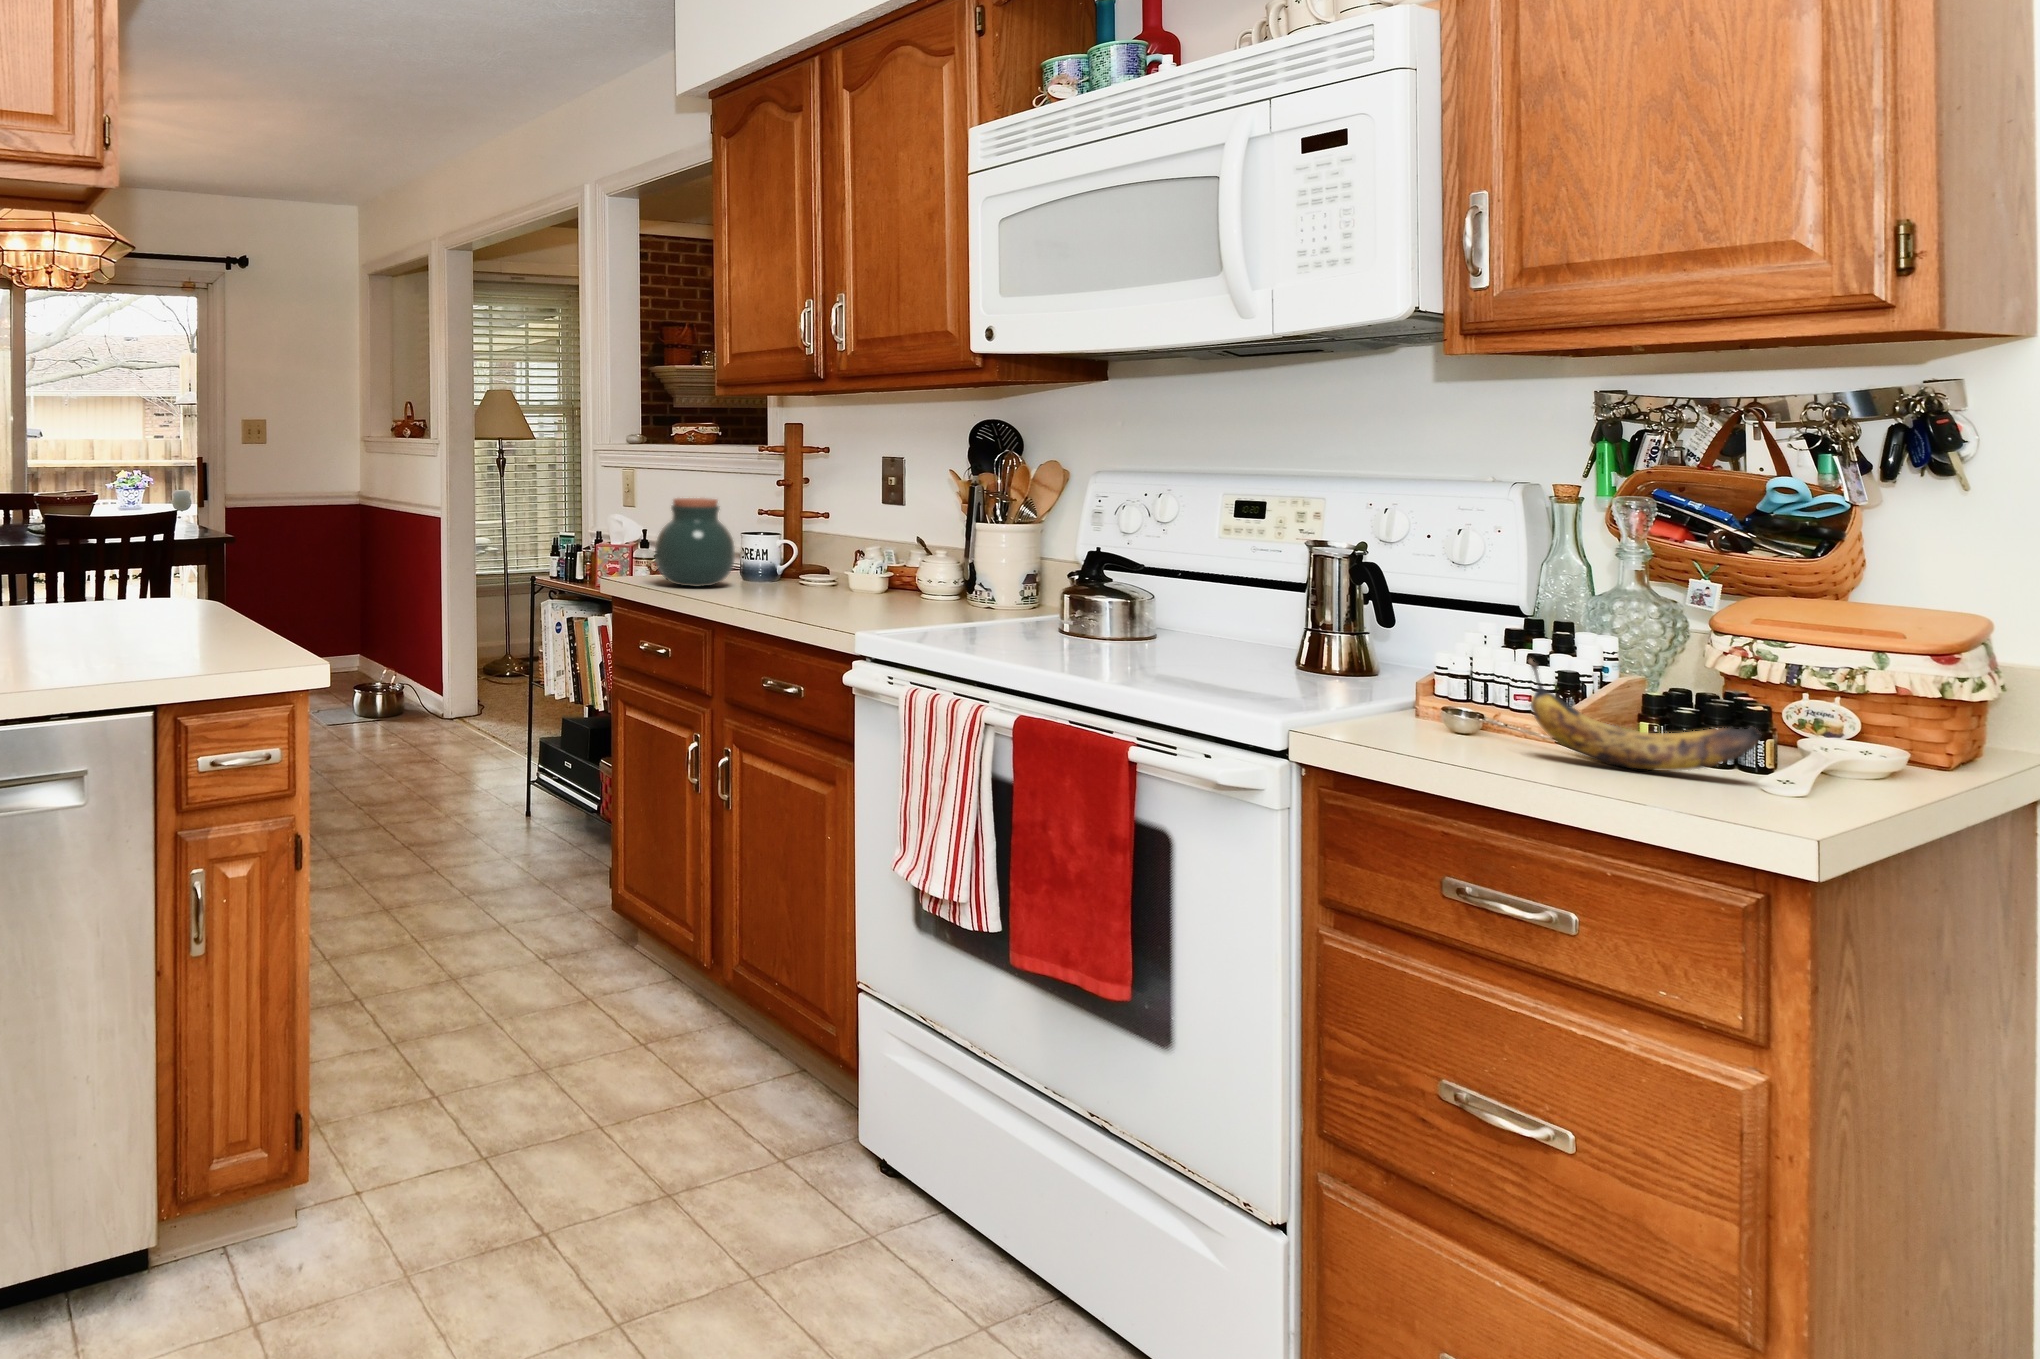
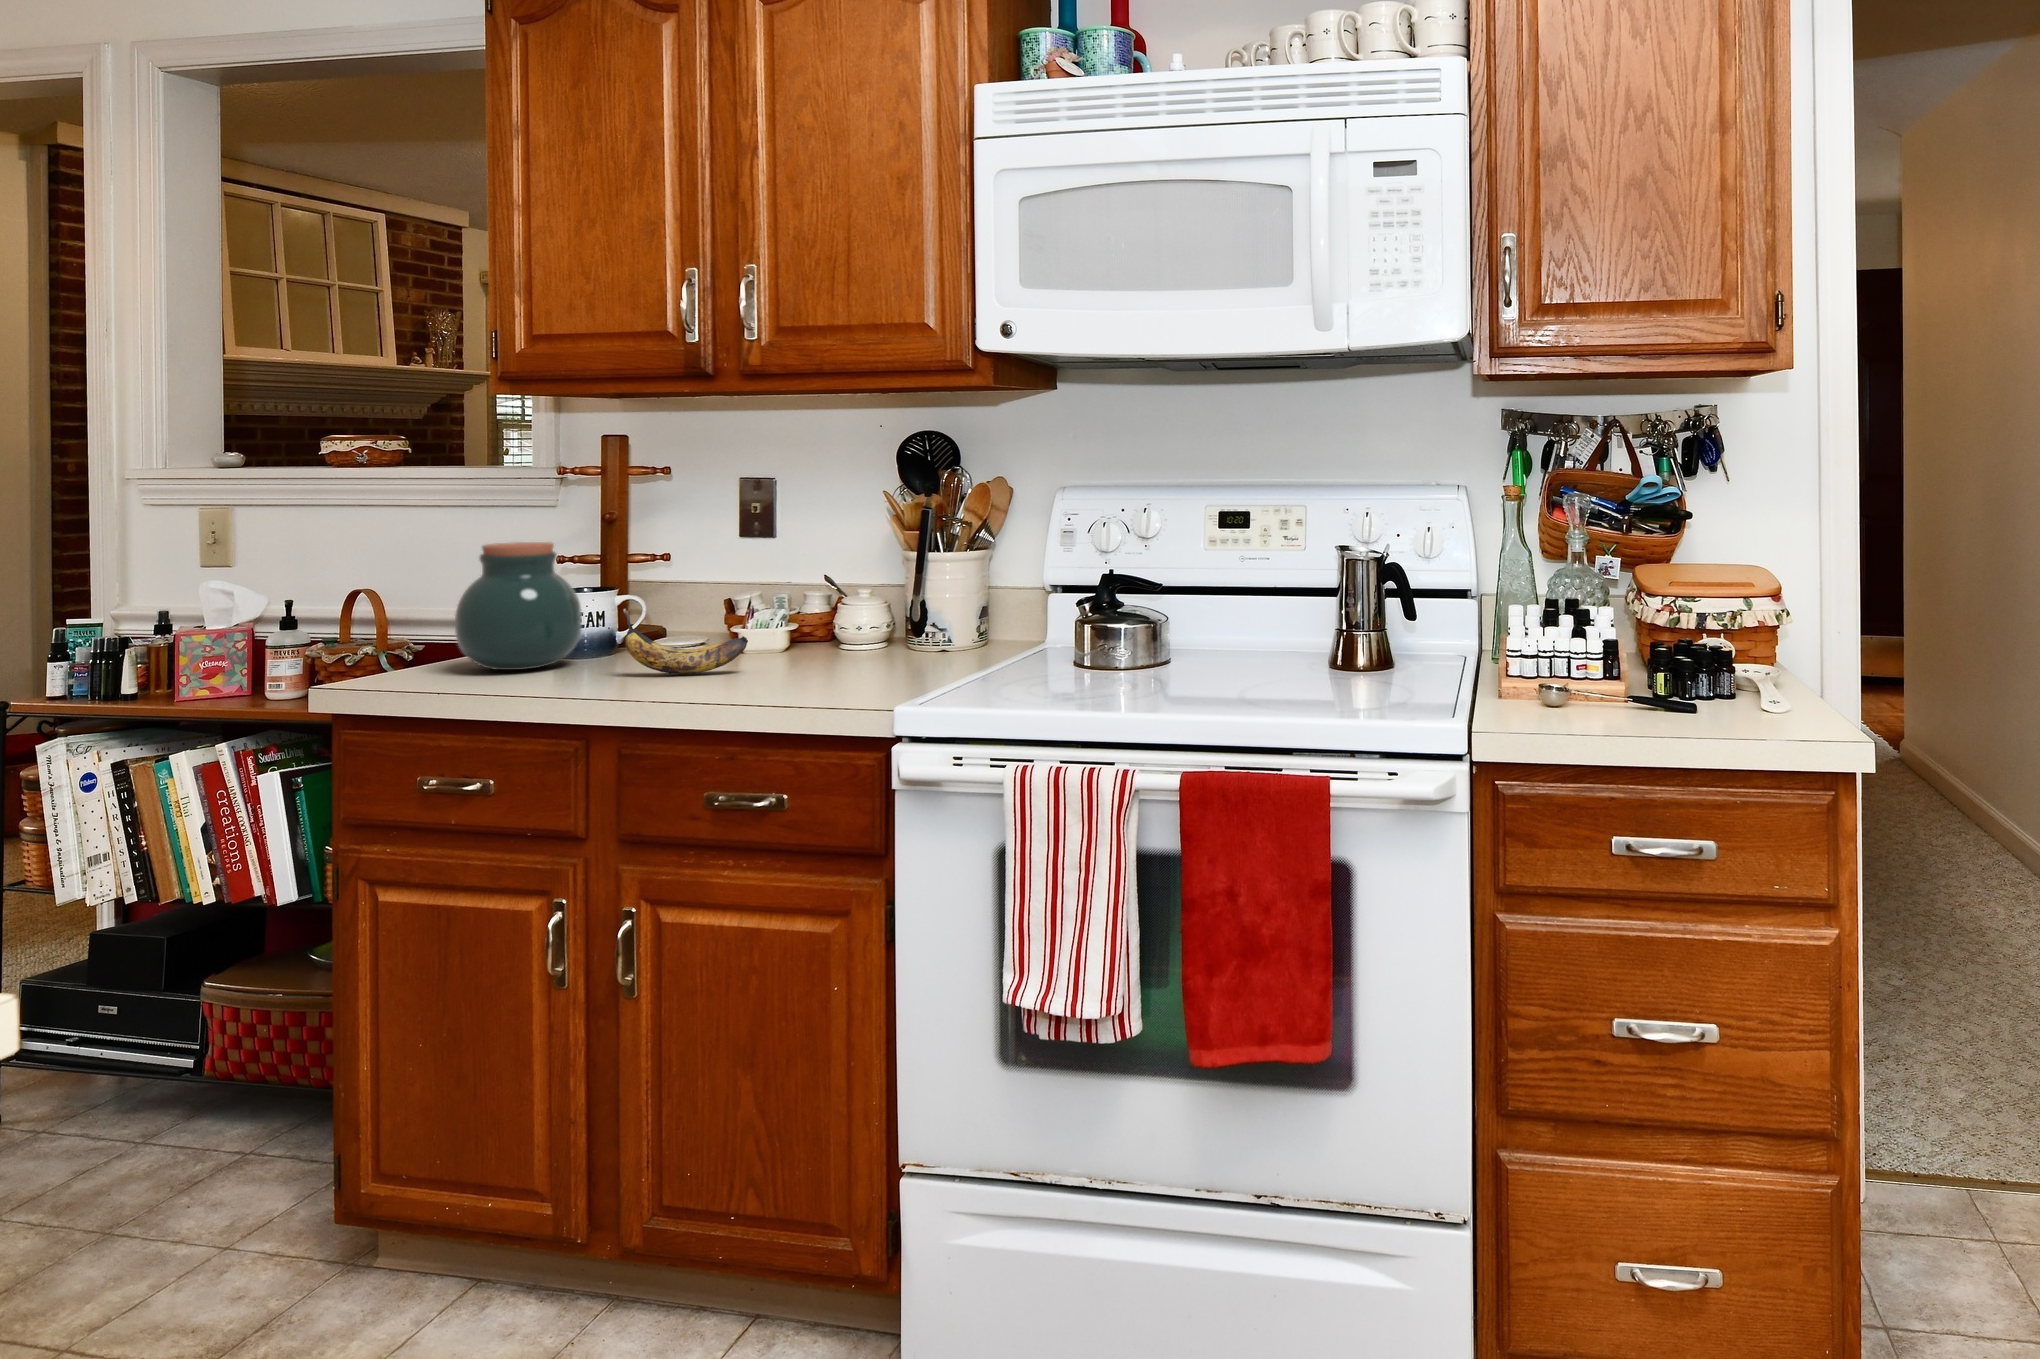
banana: present [1528,659,1761,771] -> present [623,609,748,674]

